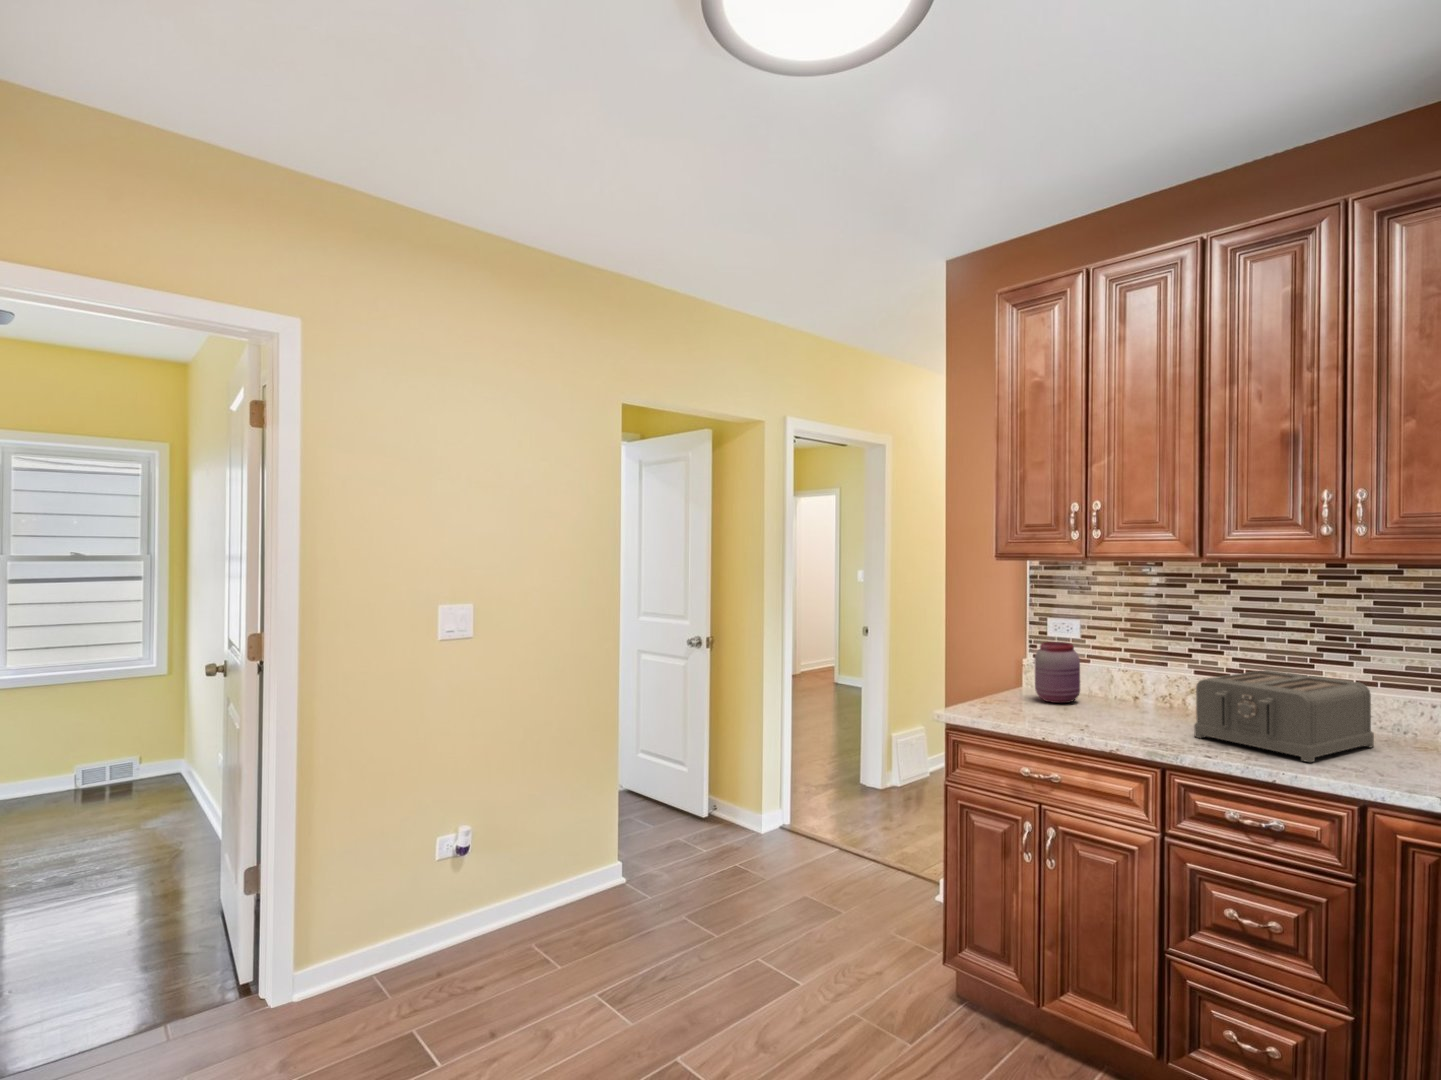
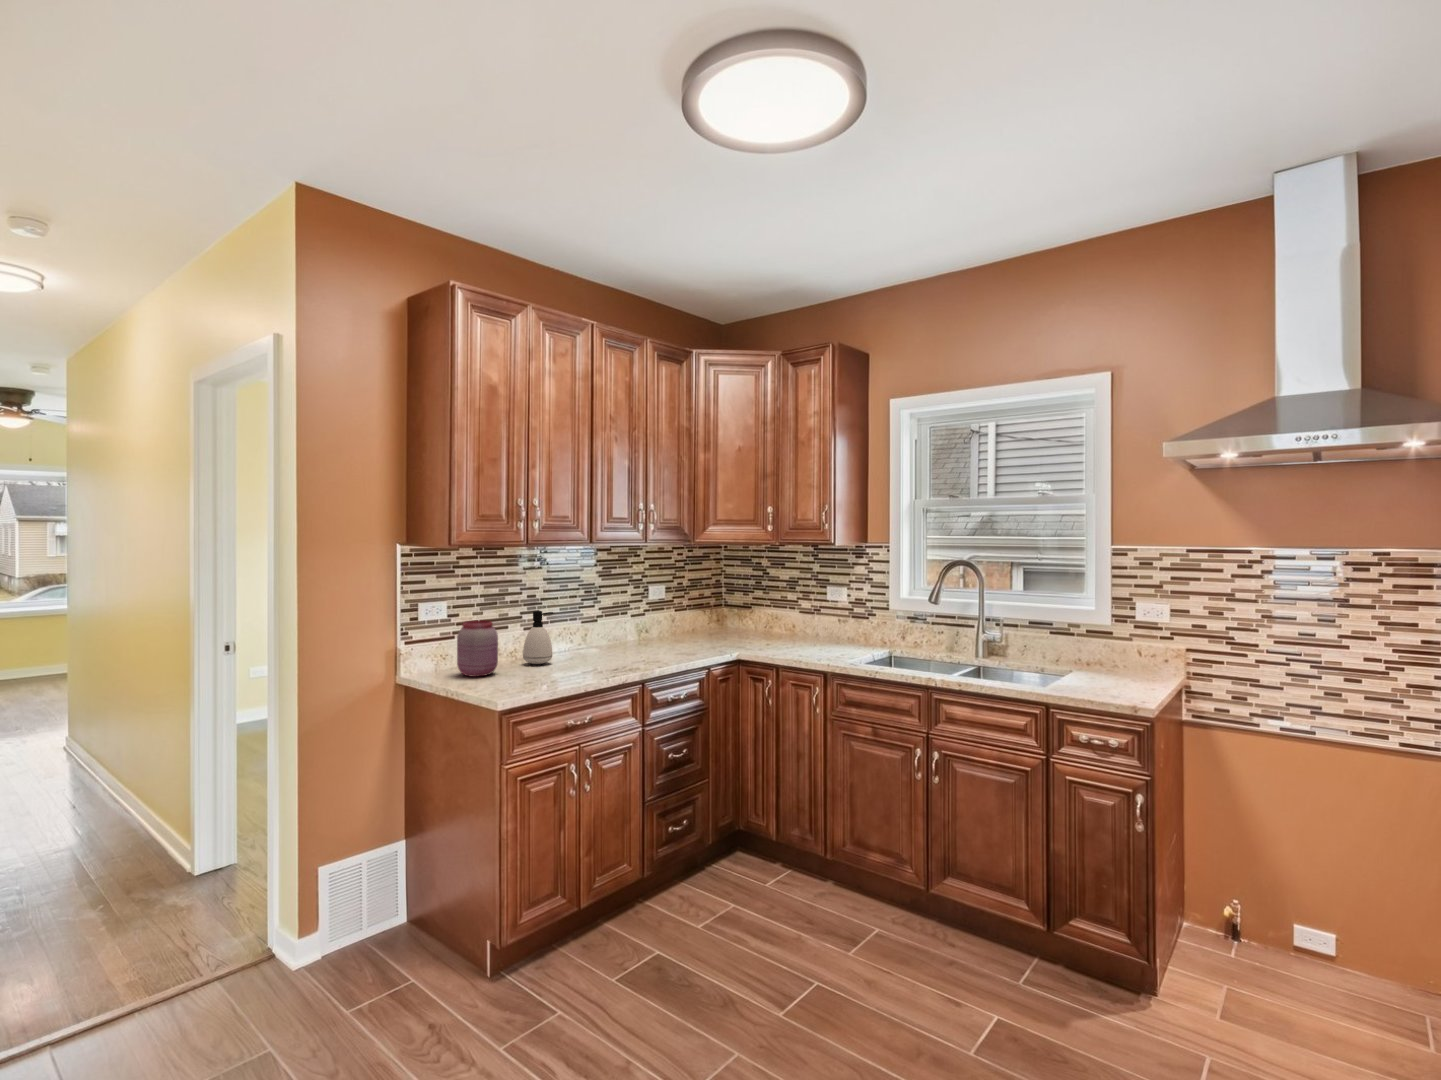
soap dispenser: none [1129,645,1170,713] -> present [523,611,553,664]
toaster: present [1194,670,1374,762] -> none [583,613,677,665]

